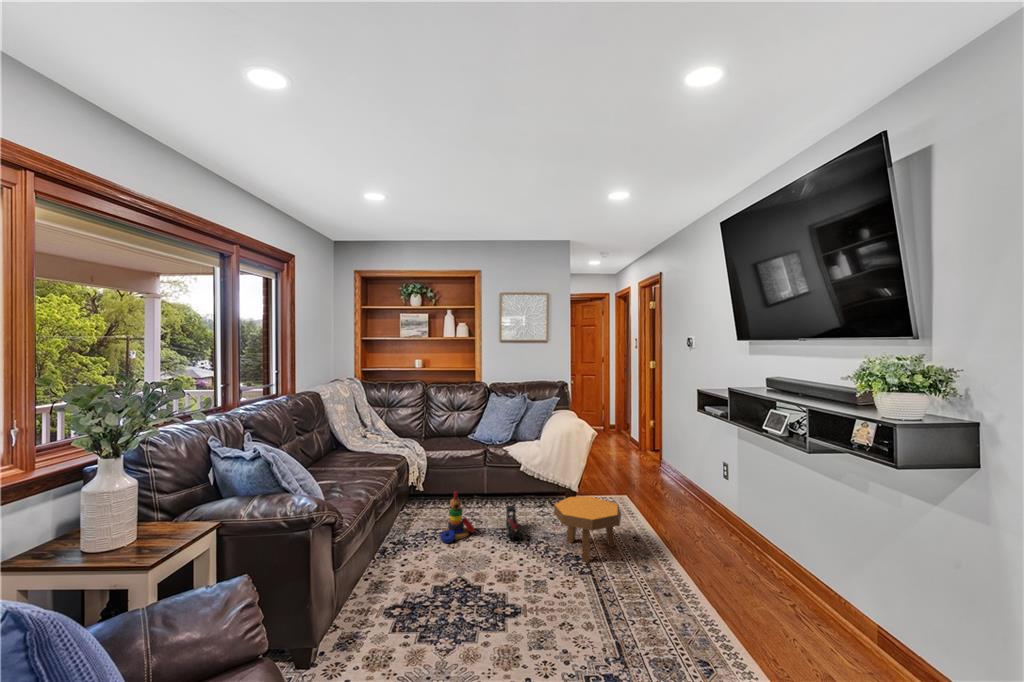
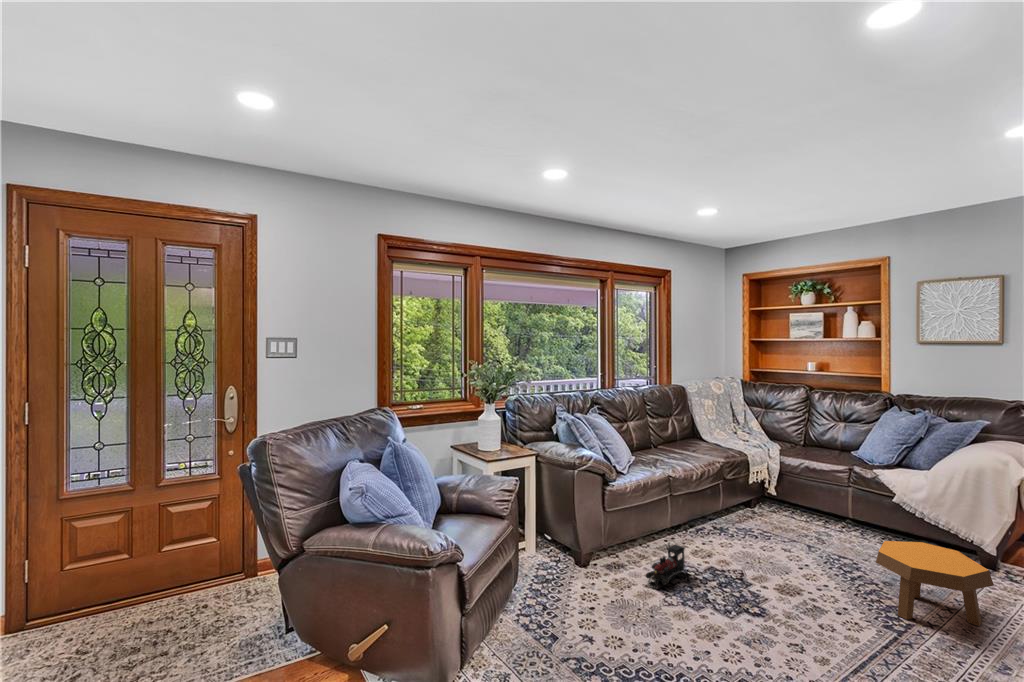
stacking toy: present [440,491,475,543] -> none [753,497,799,547]
toy train: present [506,506,525,542] -> present [646,545,685,587]

